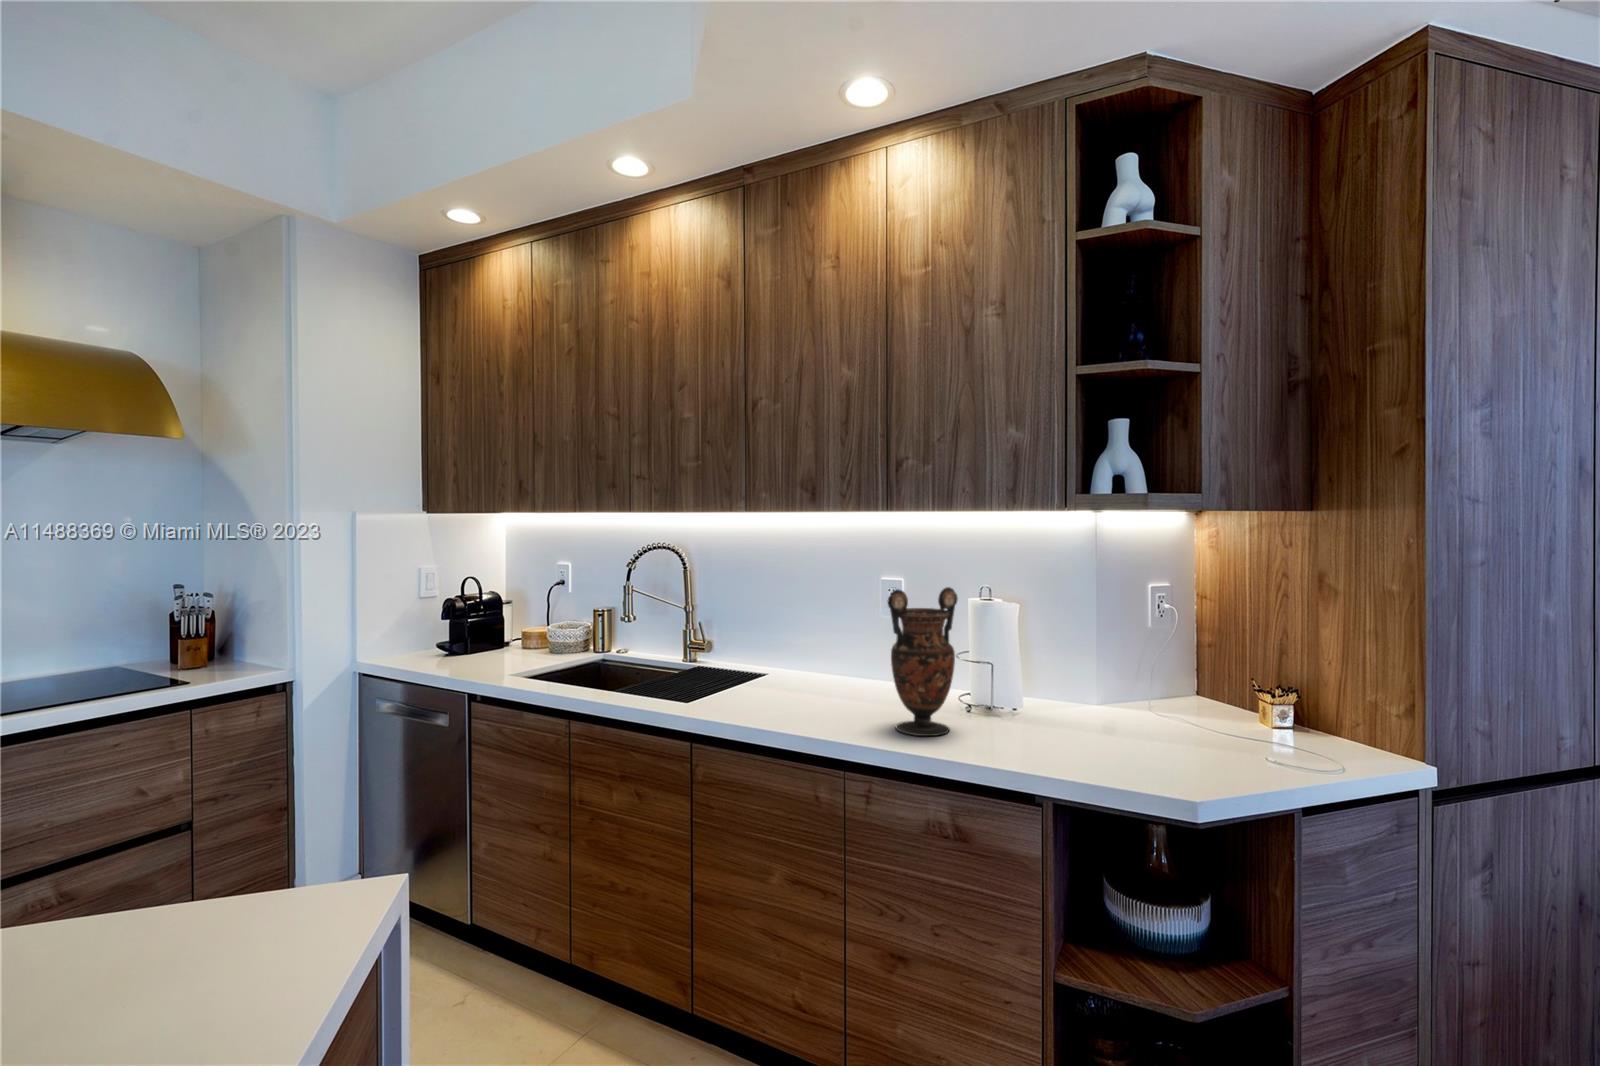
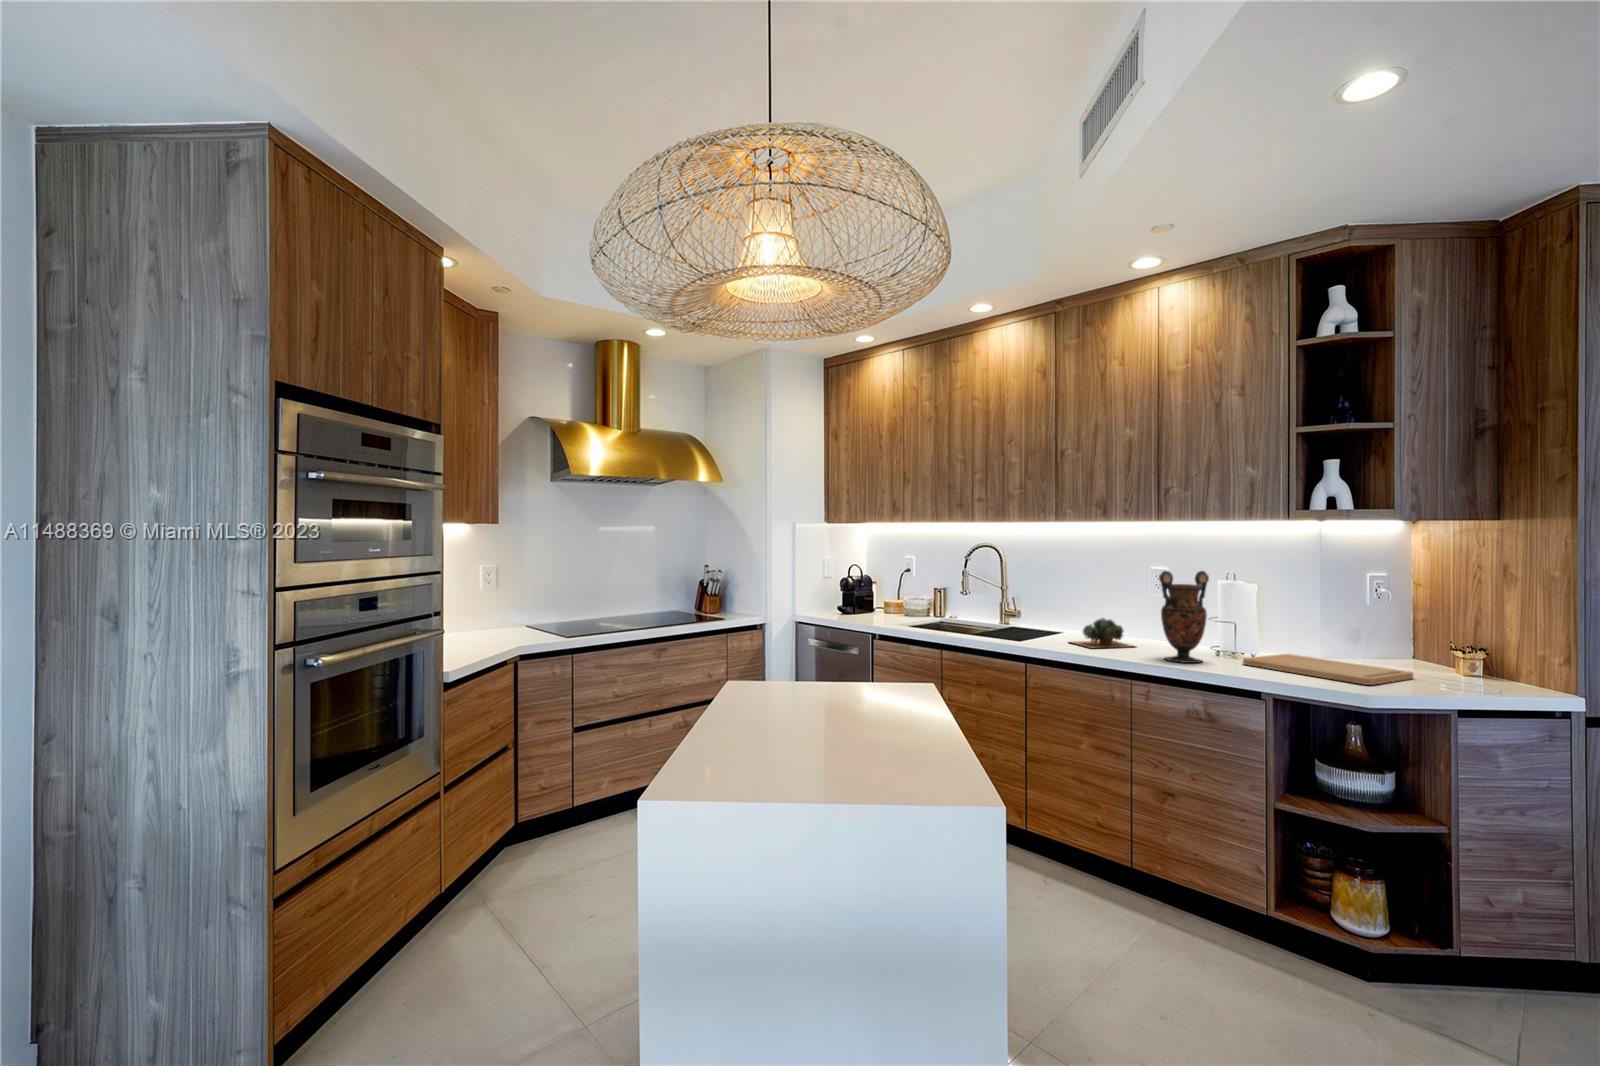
succulent plant: none [762,657,861,711] -> present [1071,618,1133,648]
cutting board: none [1004,704,1226,770] -> present [1243,654,1413,685]

